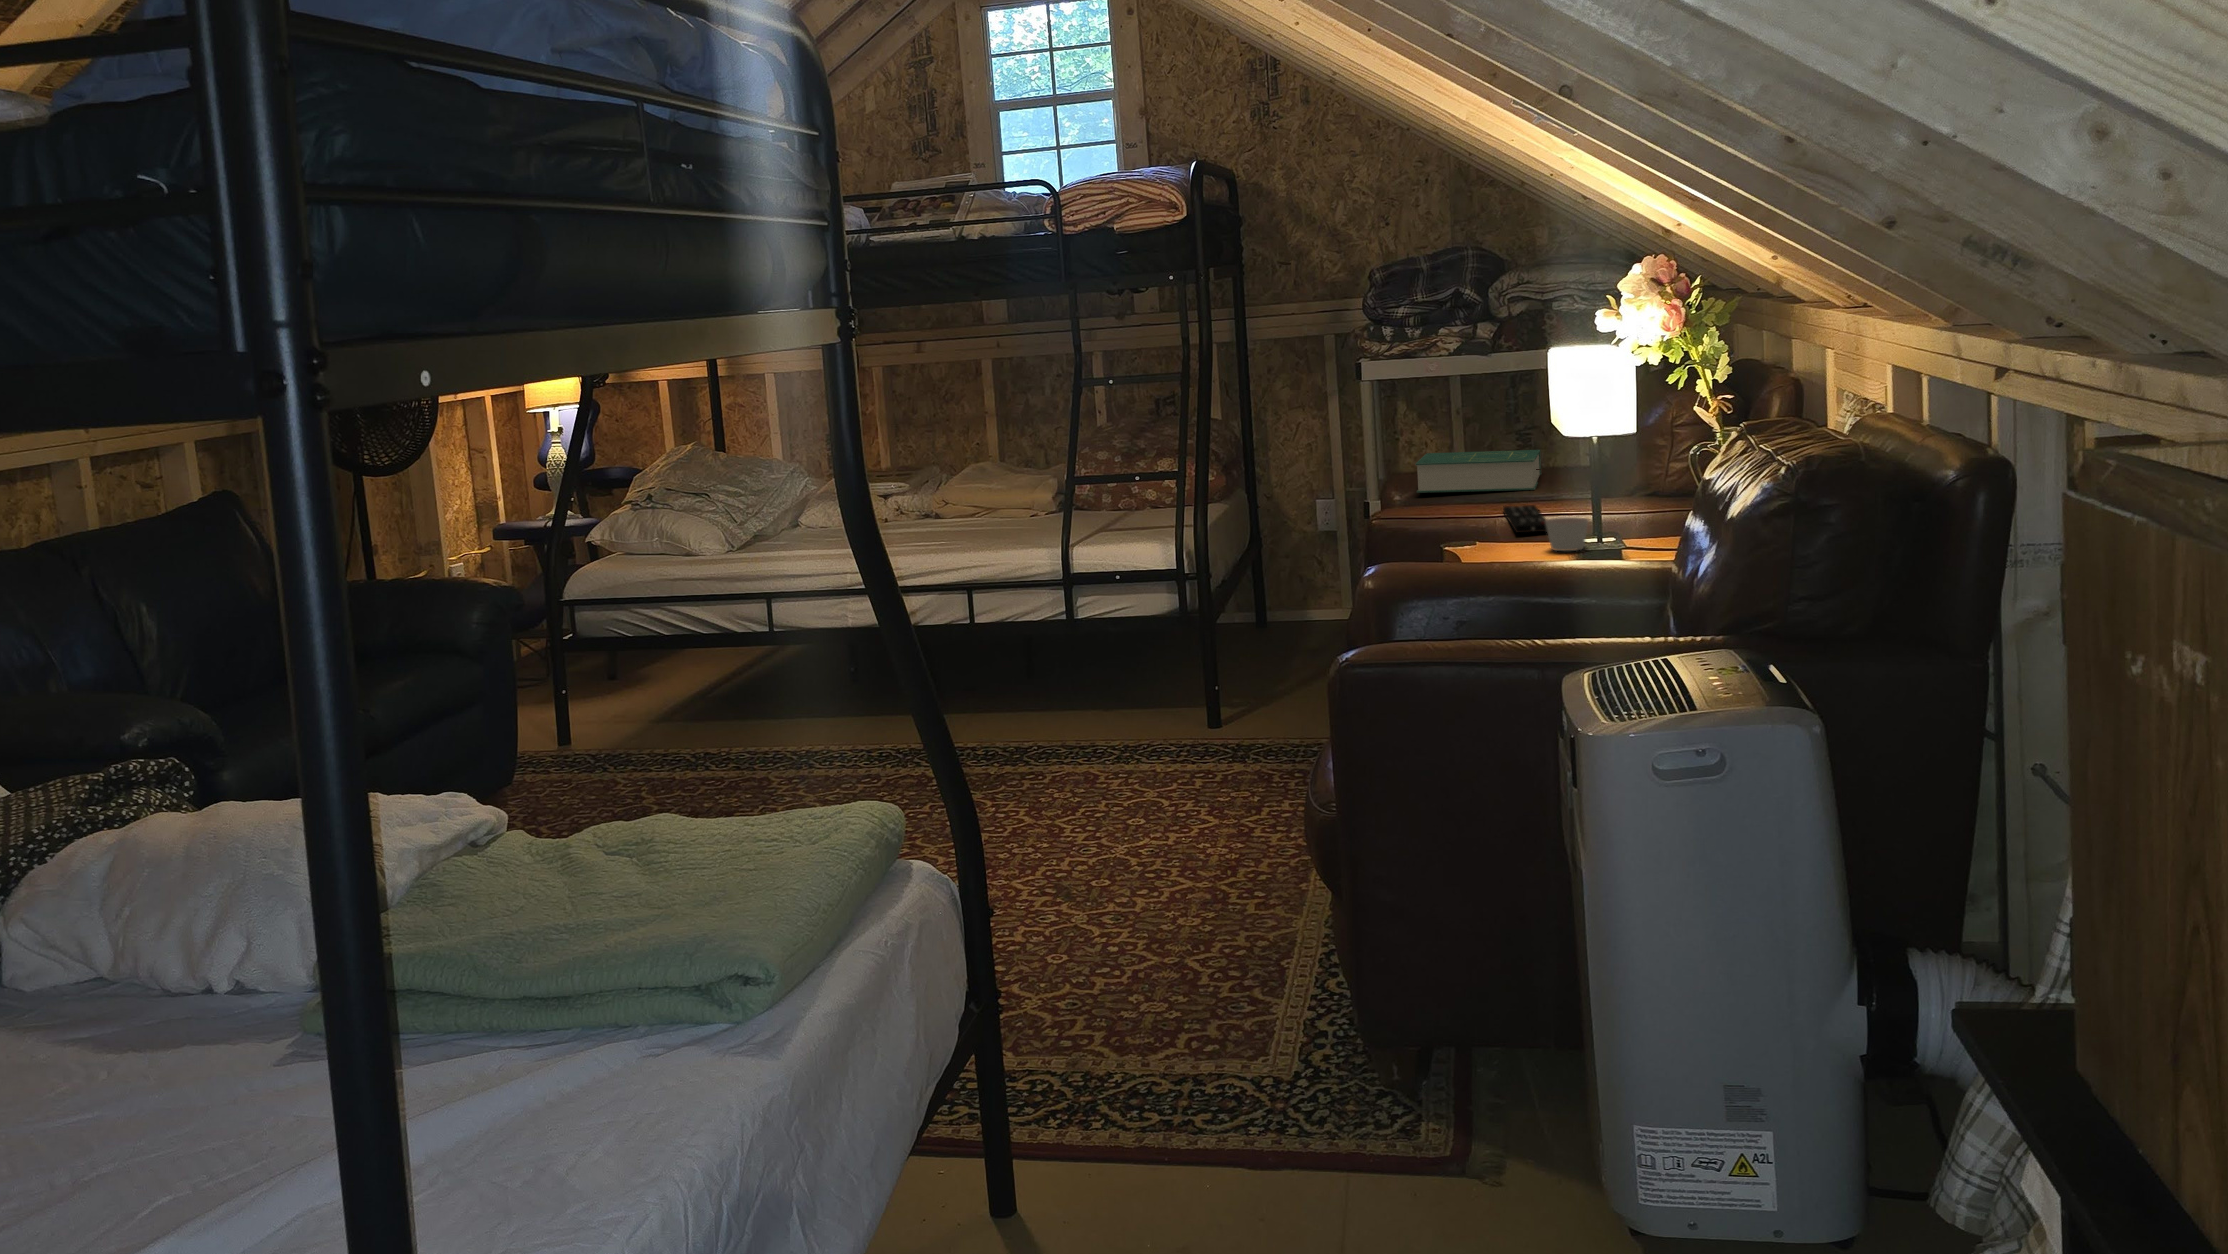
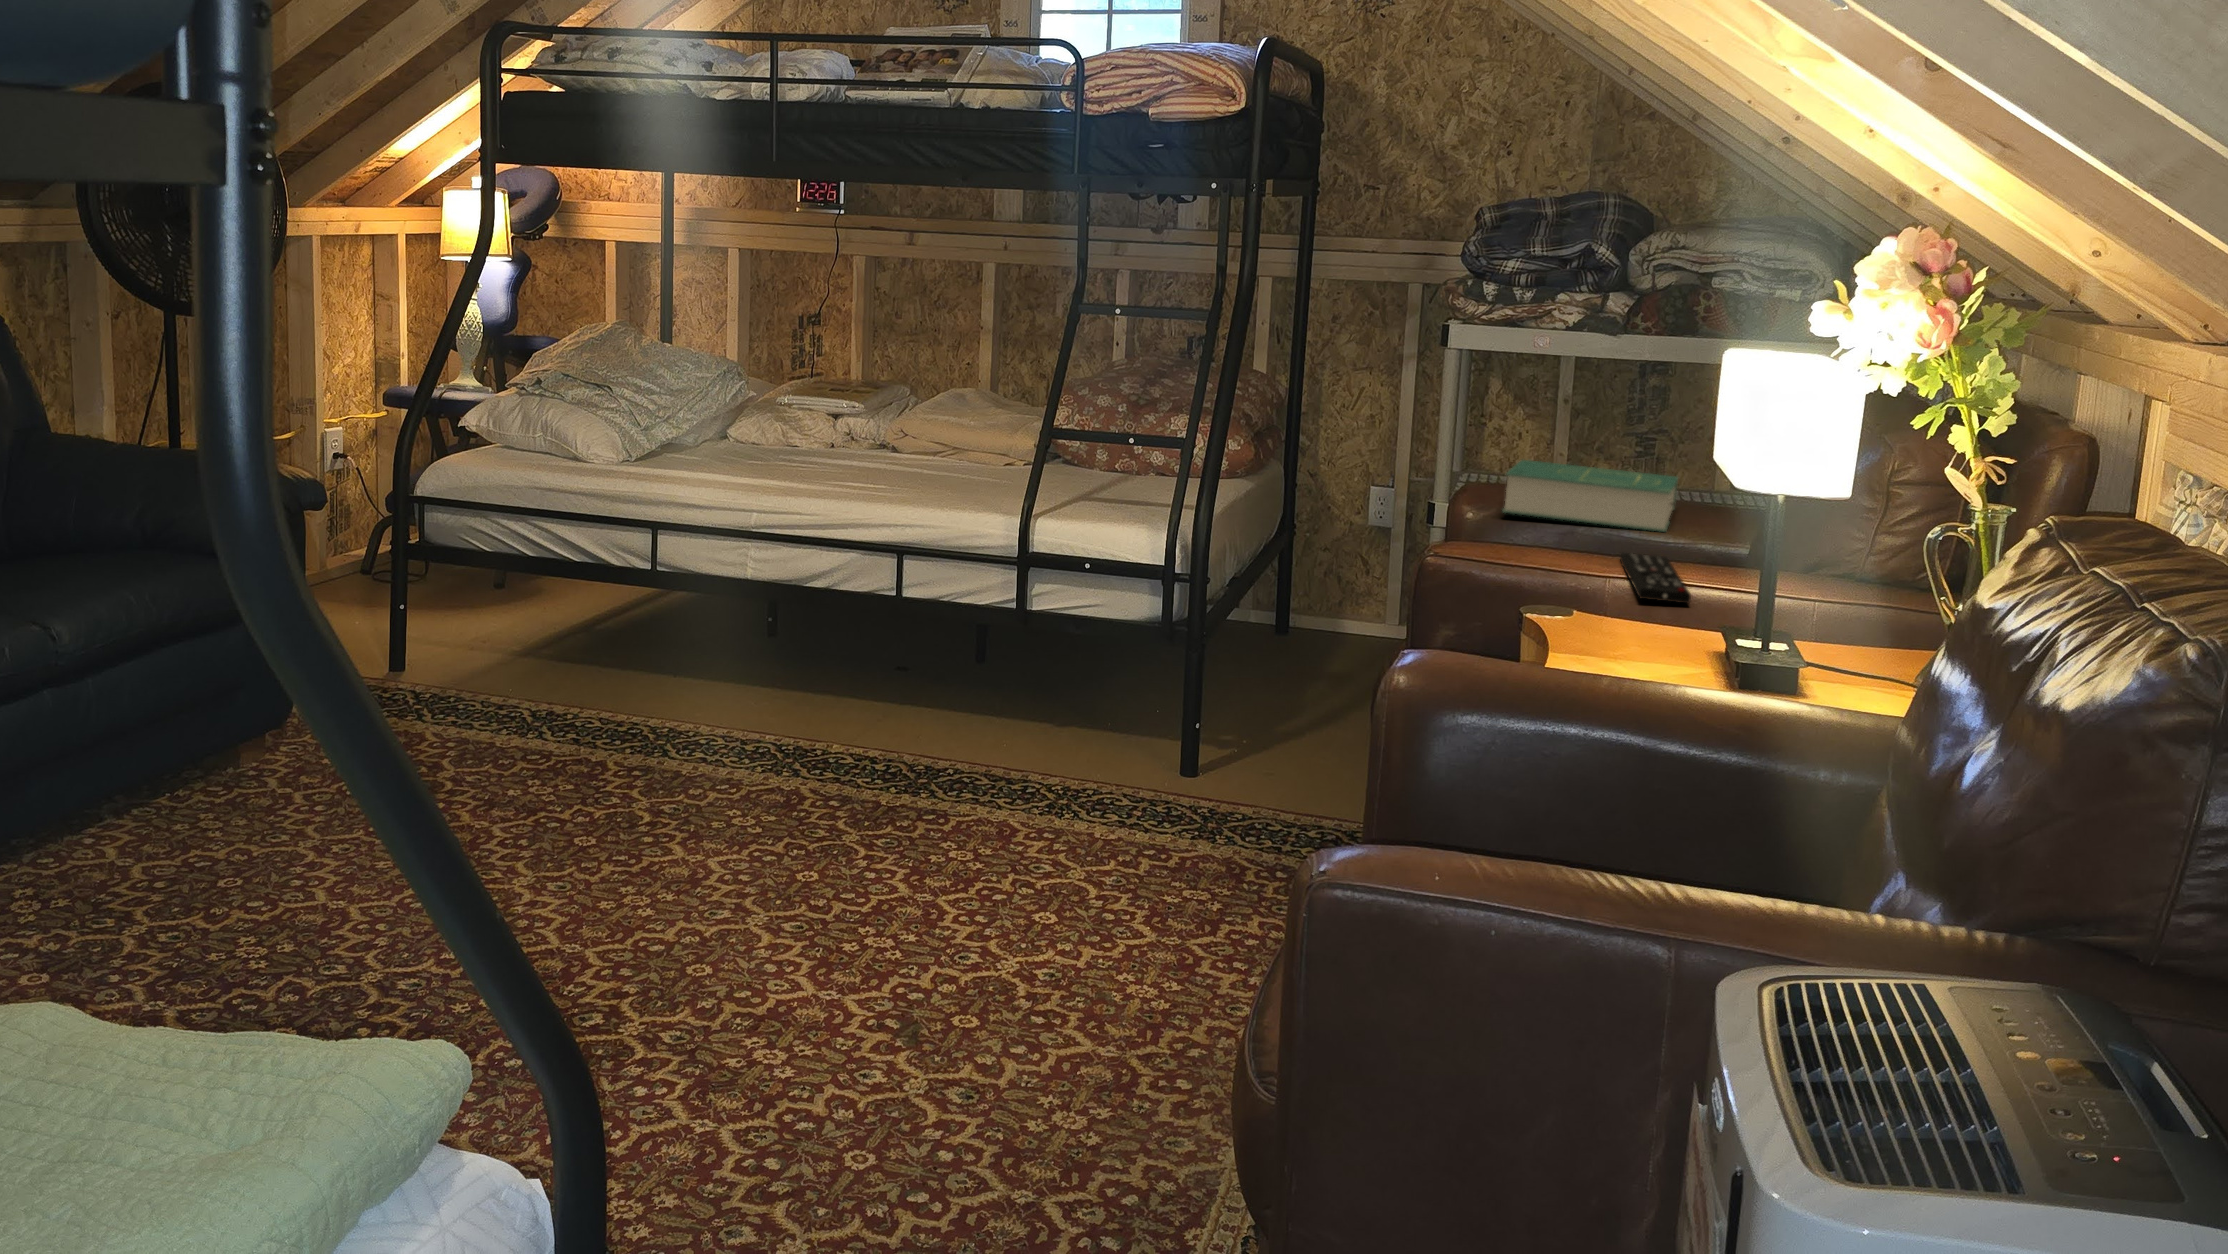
candle: present [1545,517,1588,551] -> none [1688,590,1753,643]

